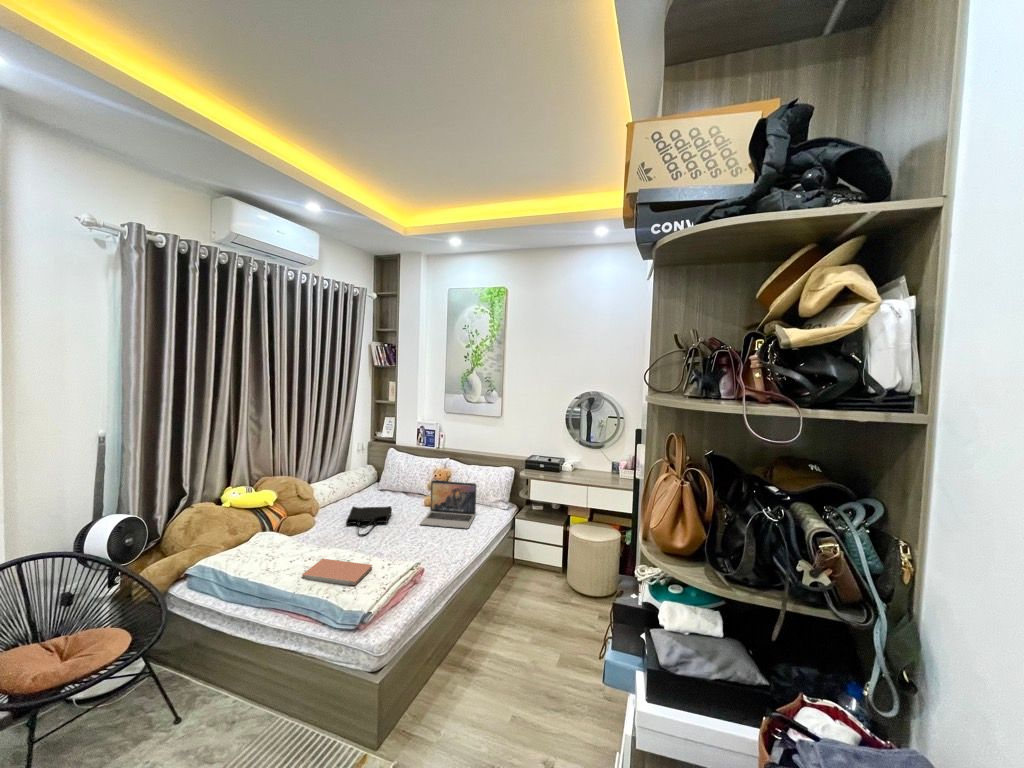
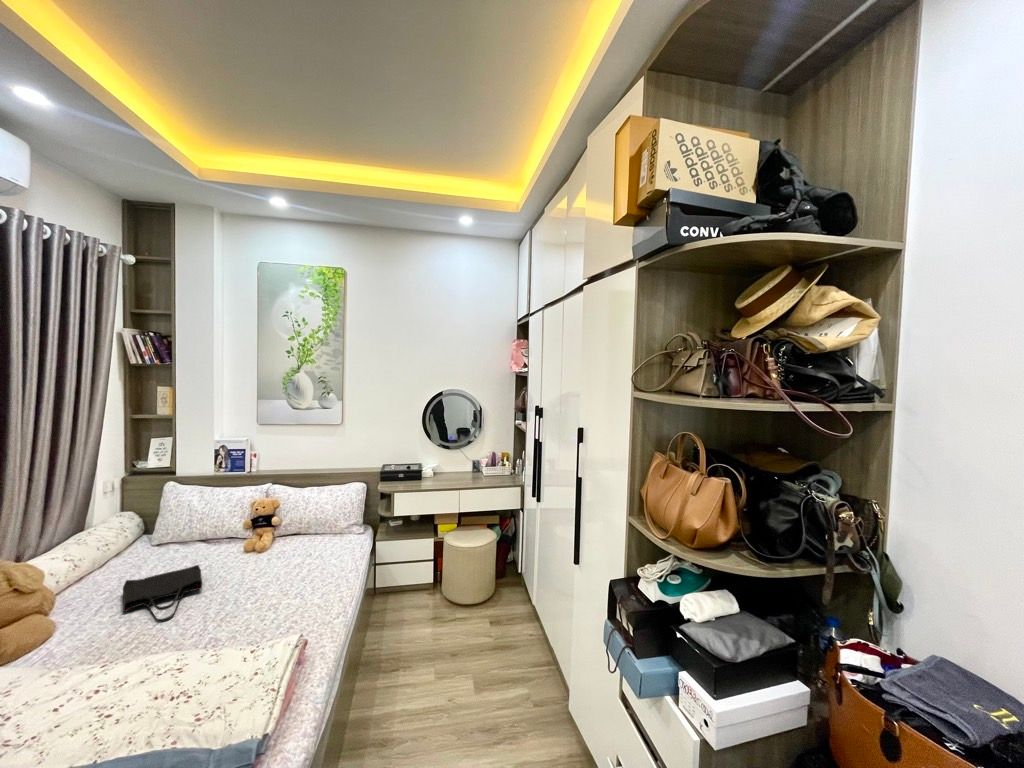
laptop: present [420,481,476,528] -> none [256,510,331,579]
notebook: present [302,559,372,585] -> none [101,657,235,725]

